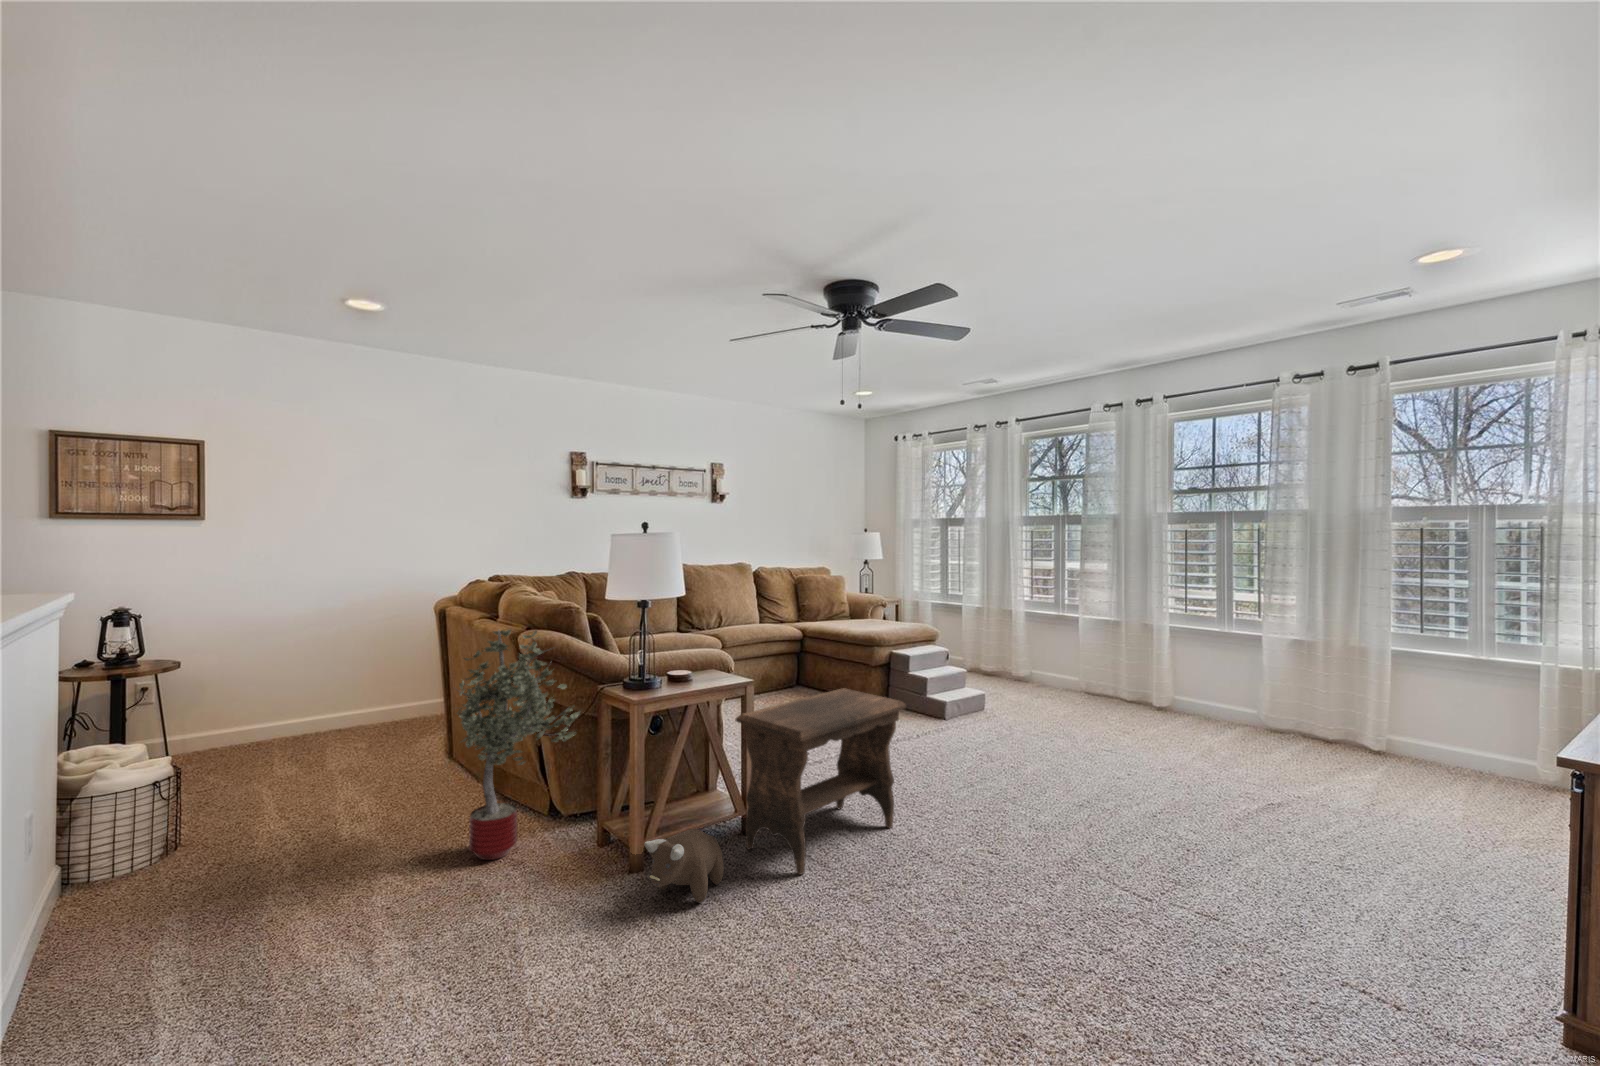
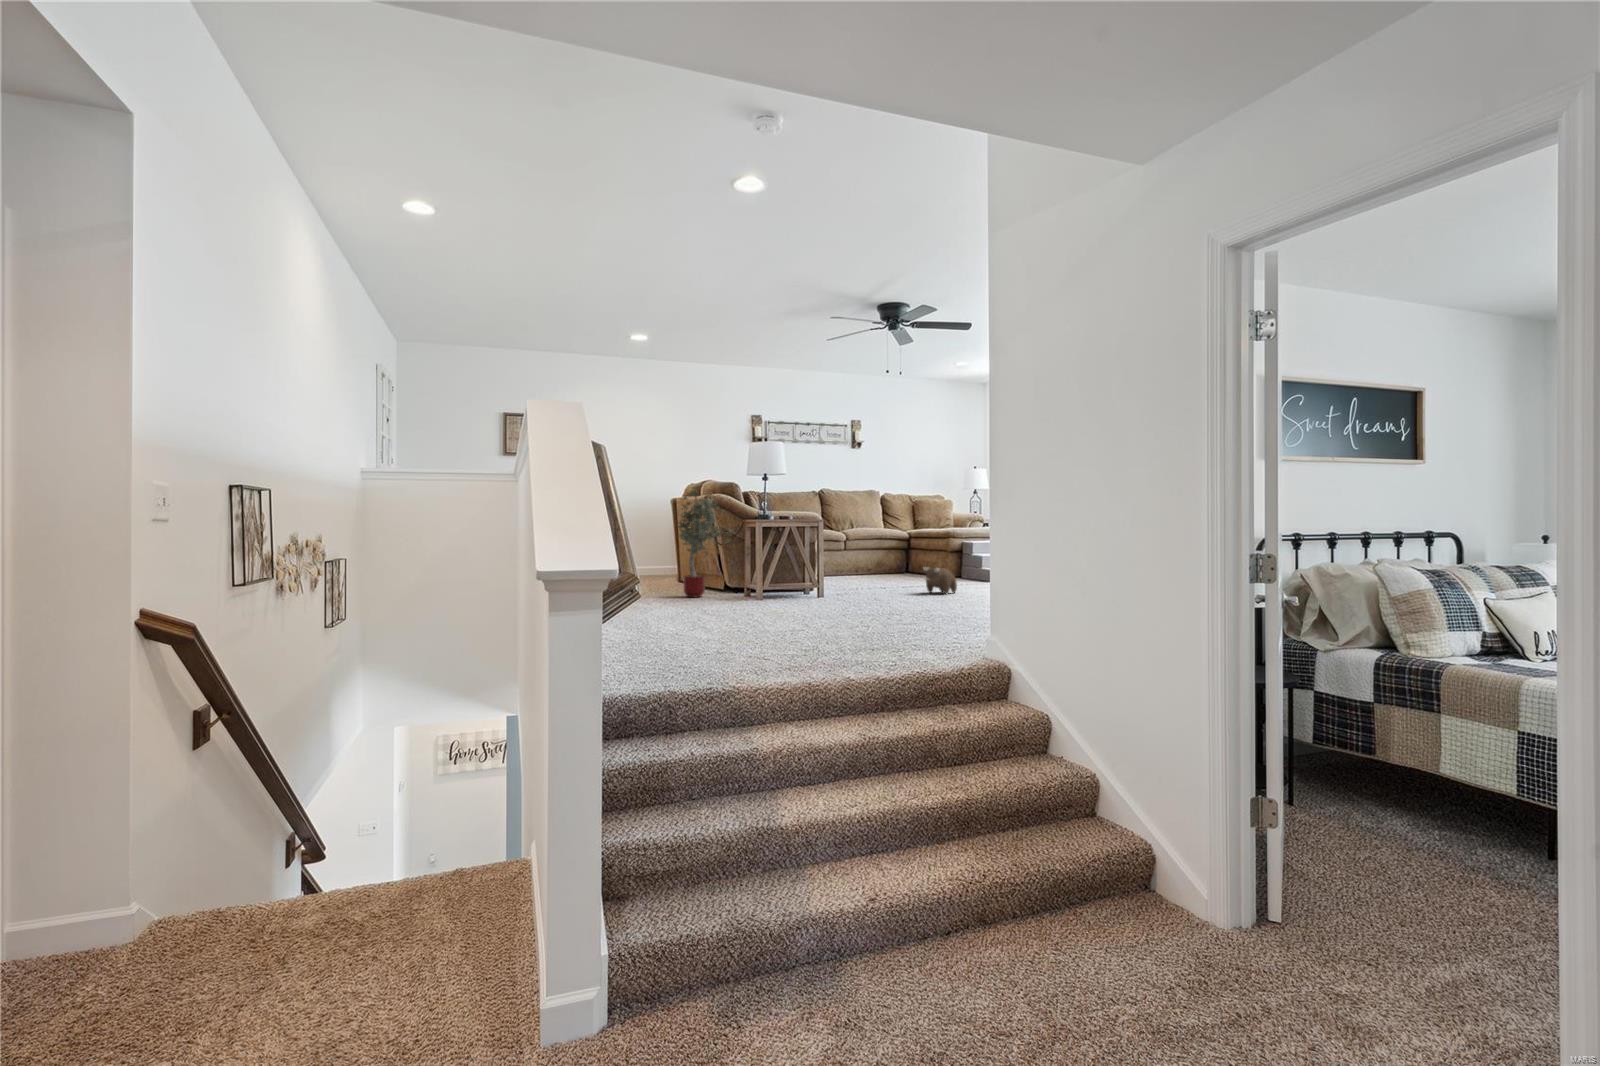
footstool: present [736,688,906,875] -> none [807,527,906,603]
plush toy: present [645,829,724,903] -> present [923,567,957,594]

